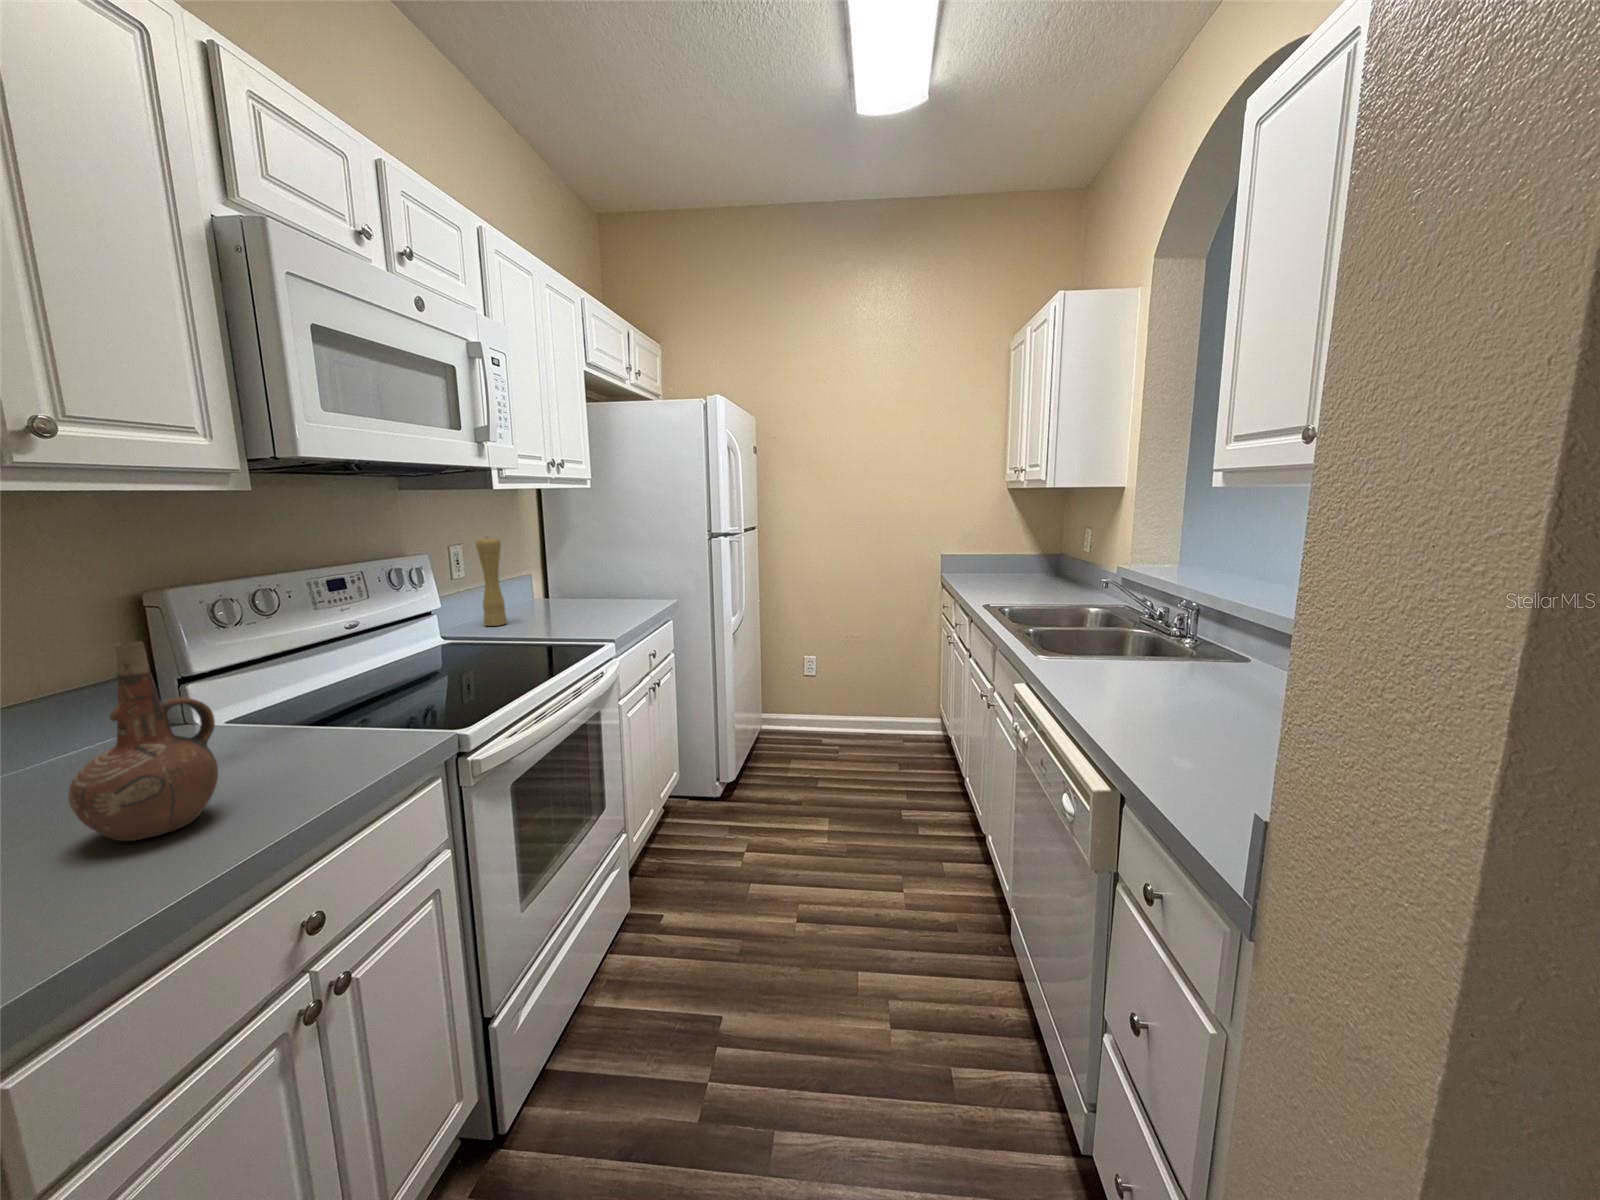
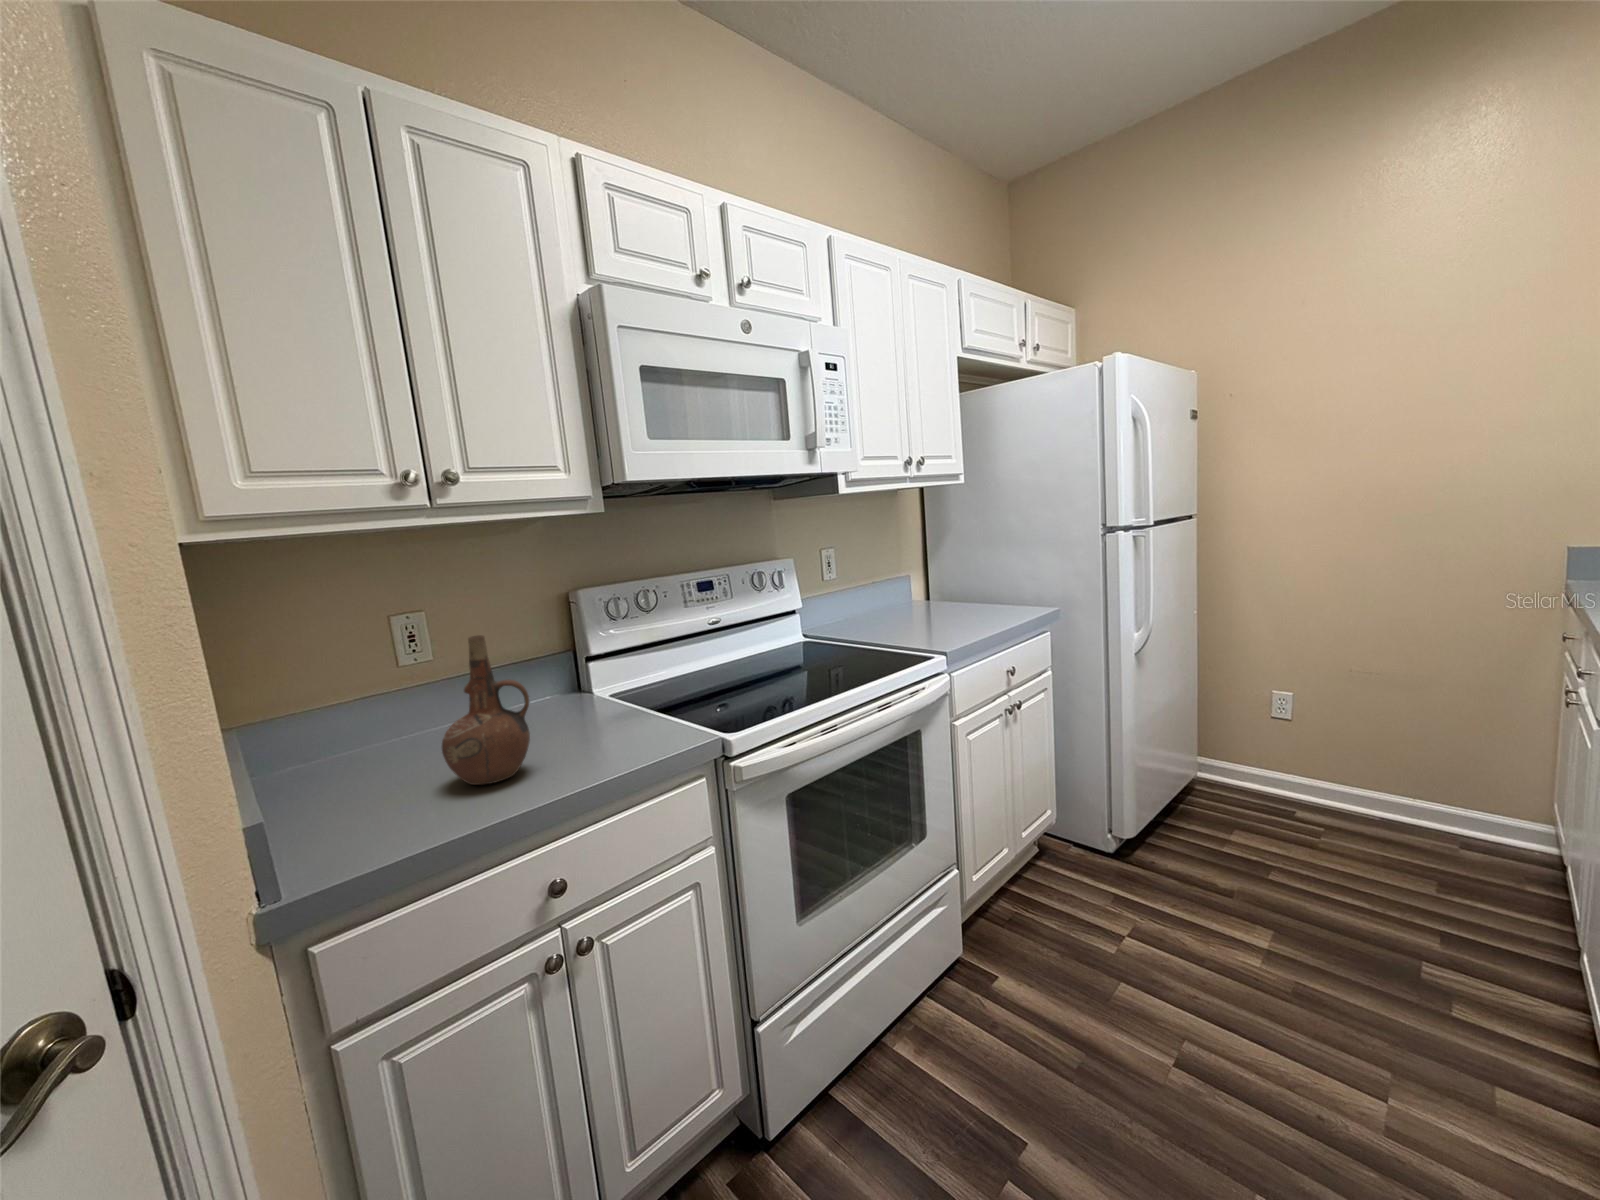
pepper mill: present [476,537,507,626] -> none [842,539,869,628]

